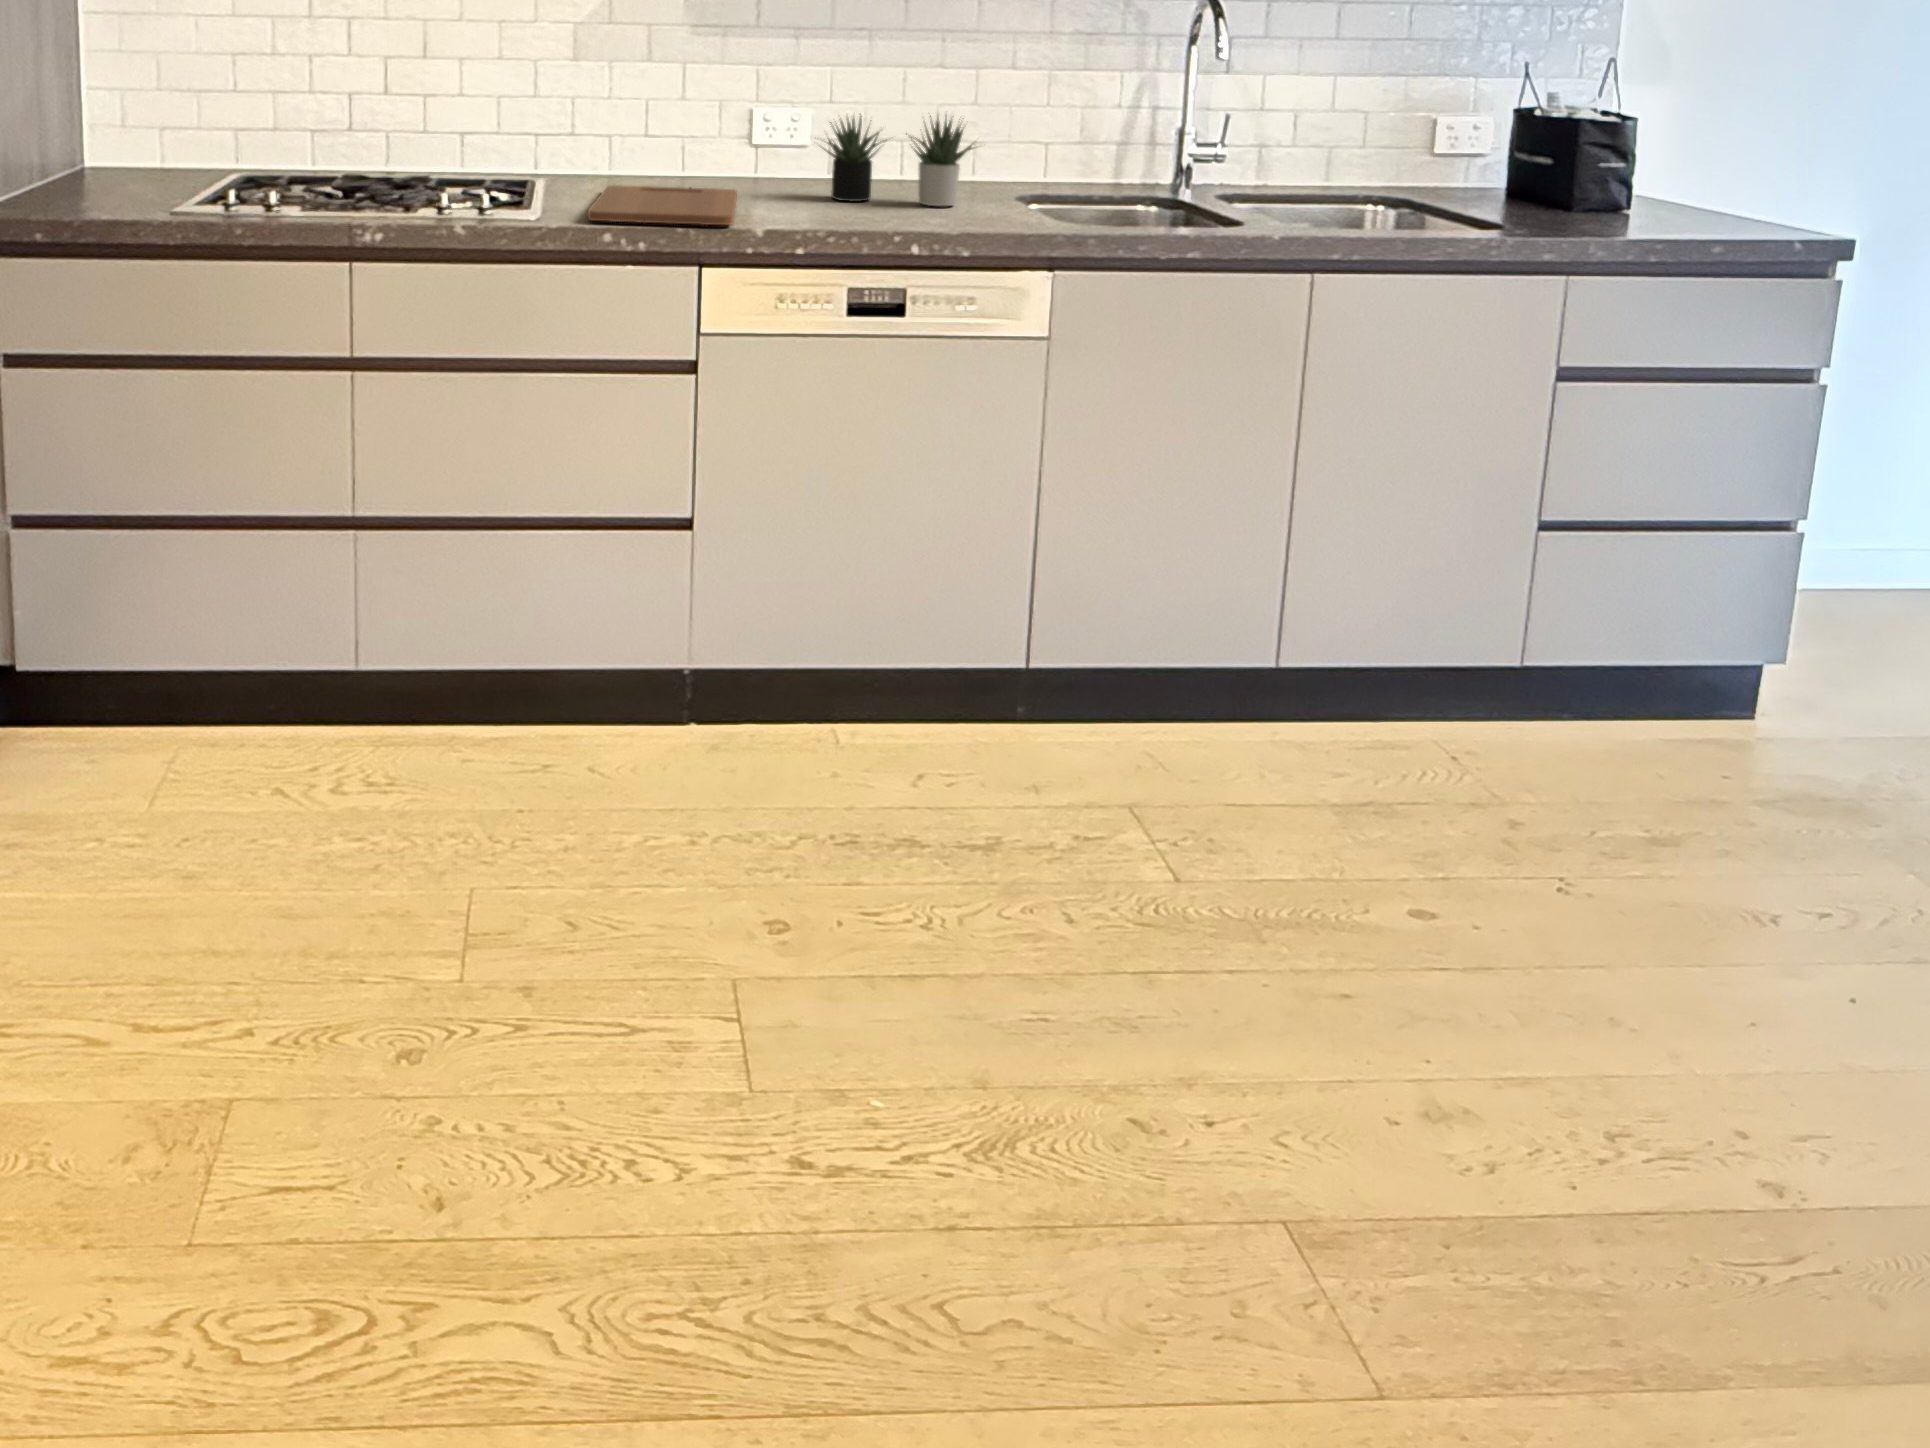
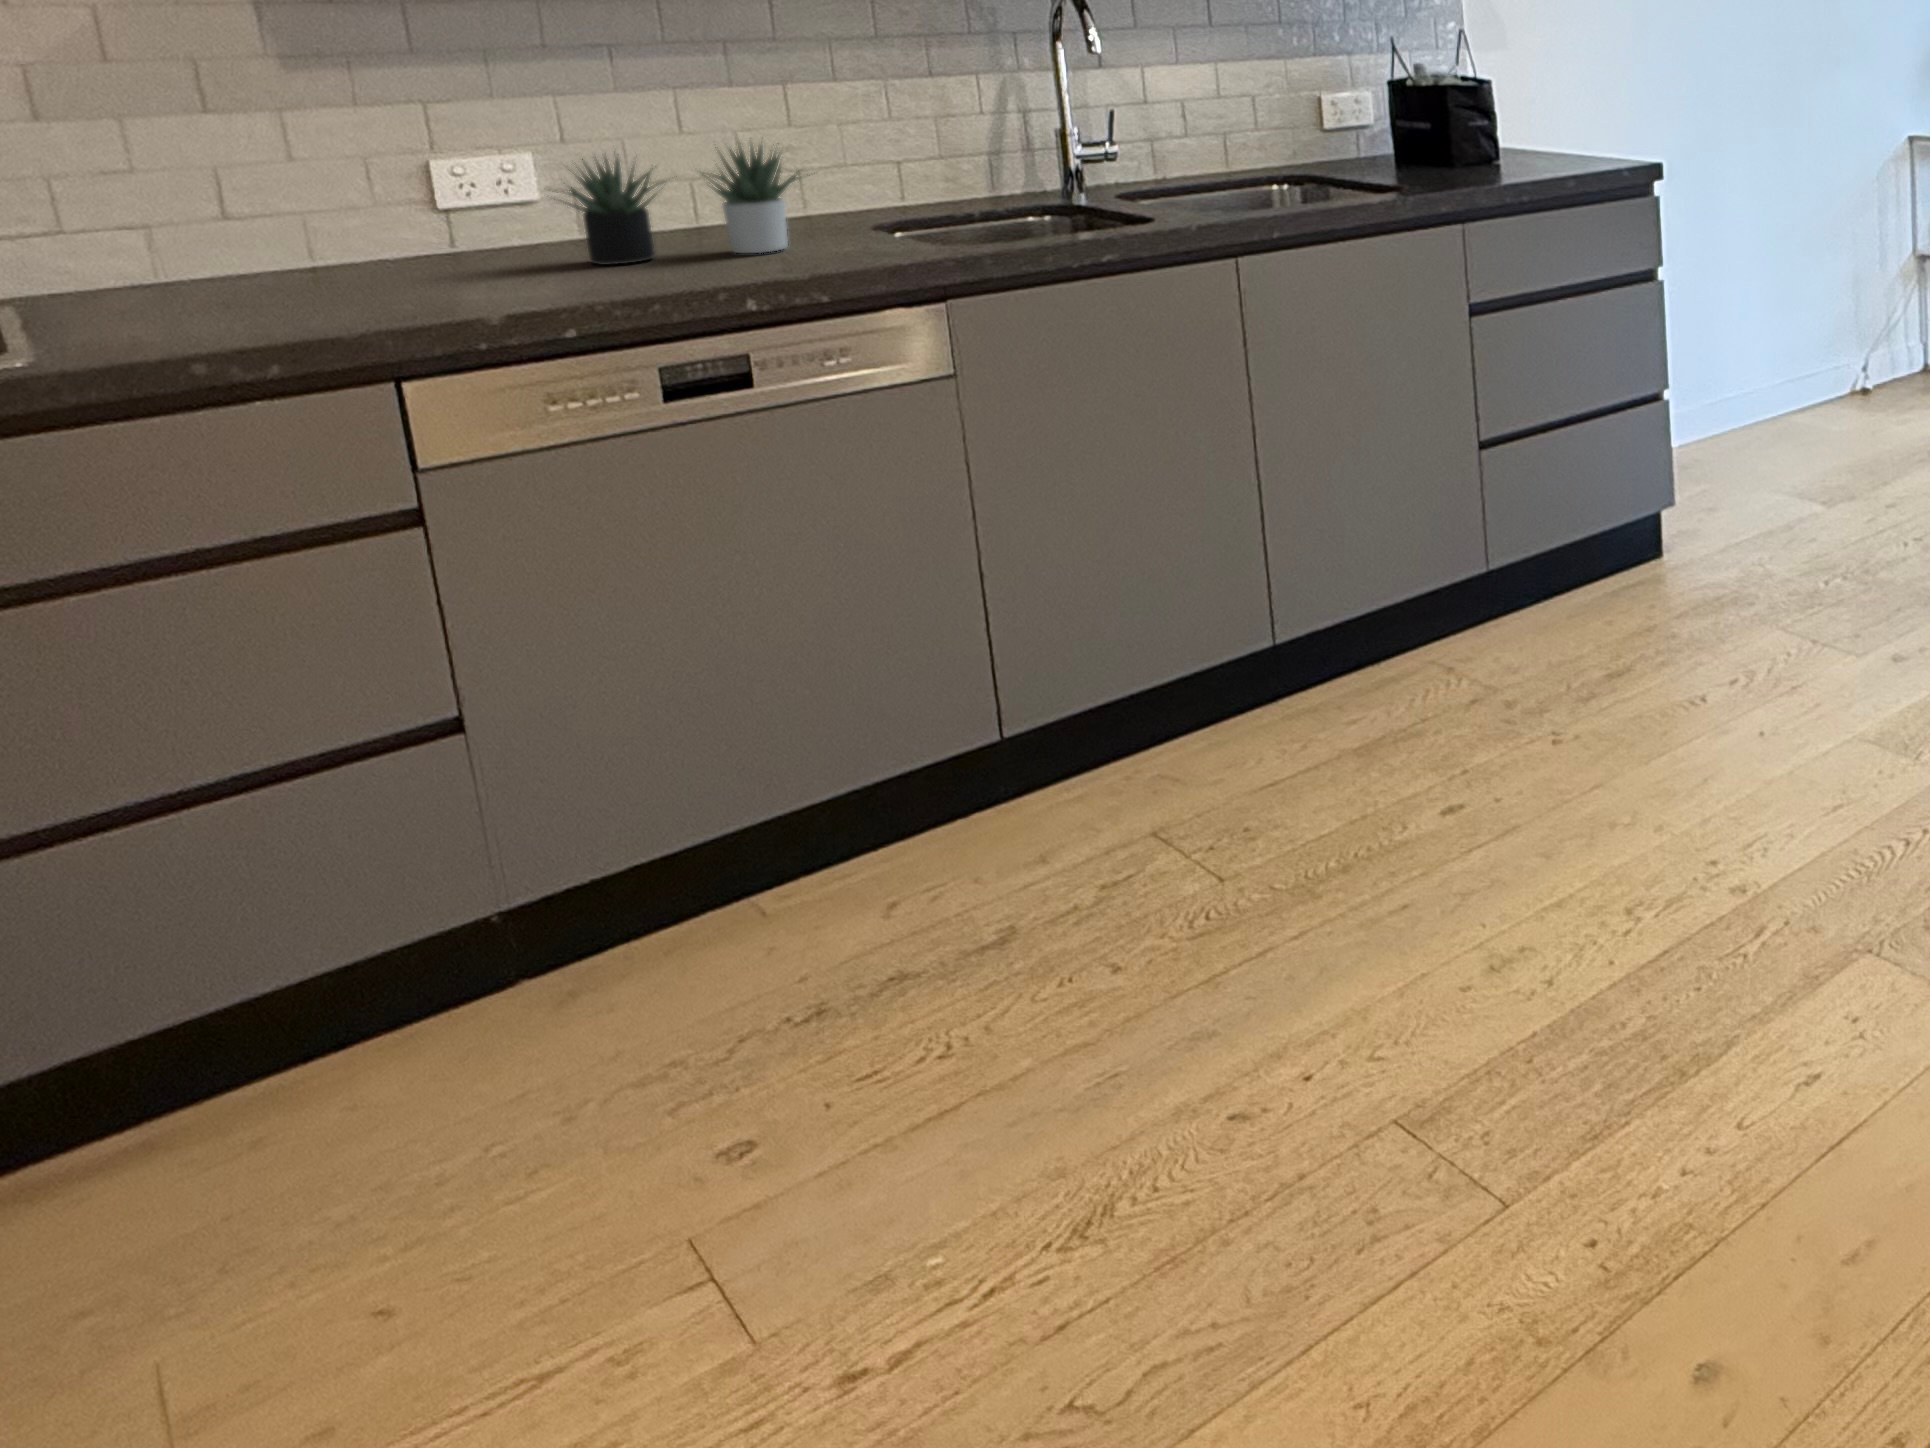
cutting board: present [588,185,737,225] -> none [133,273,435,354]

